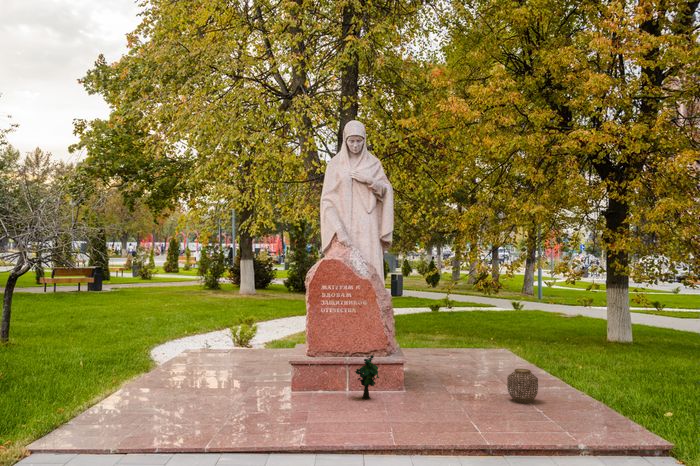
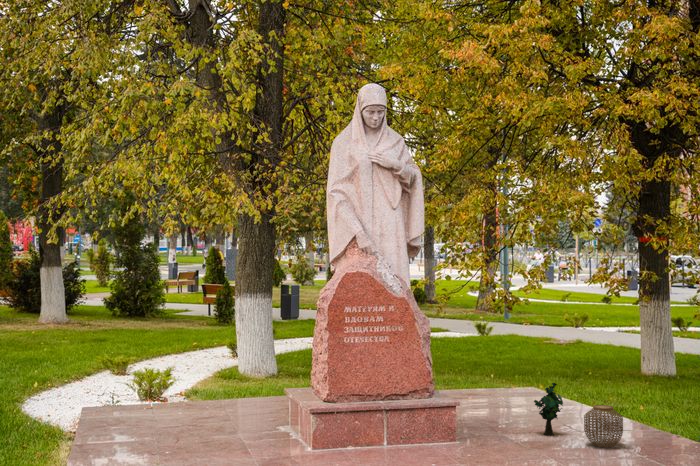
decorative plant: present [355,355,379,399] -> present [534,383,563,436]

